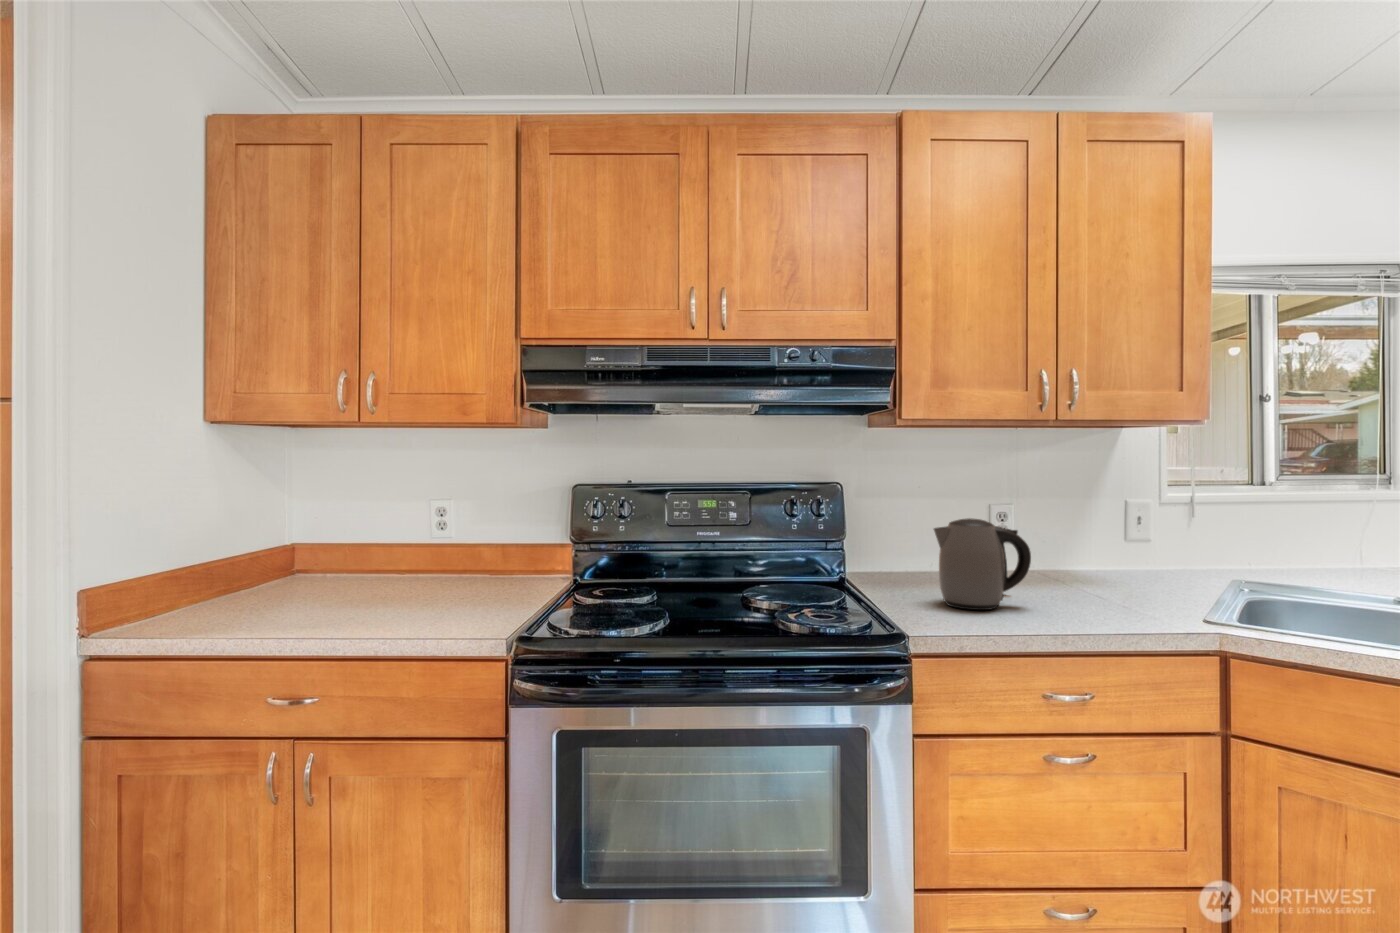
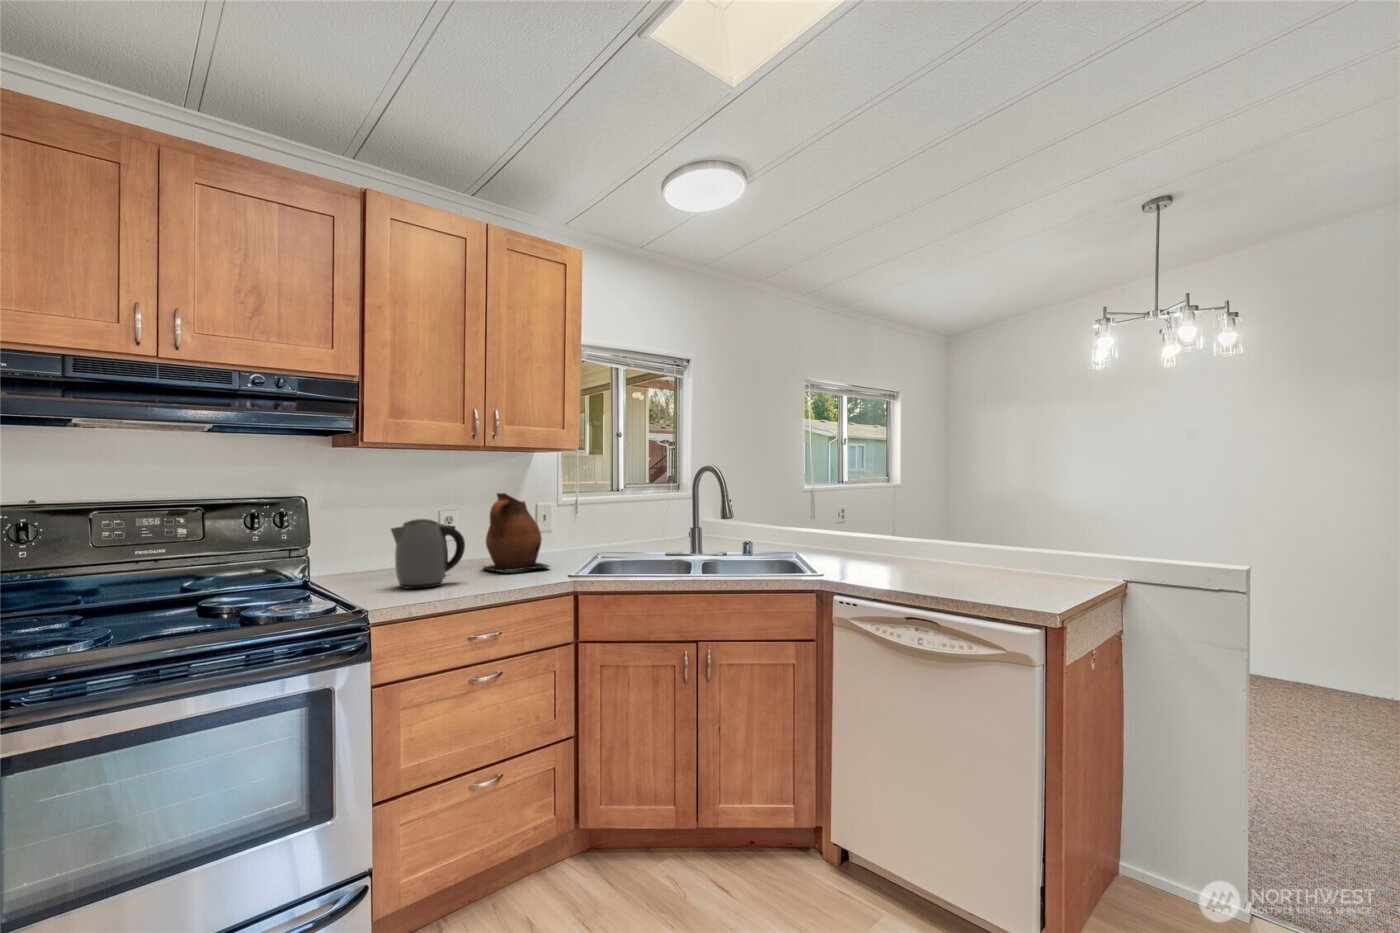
ceramic pitcher: none [1045,486,1163,603] -> present [484,493,549,571]

